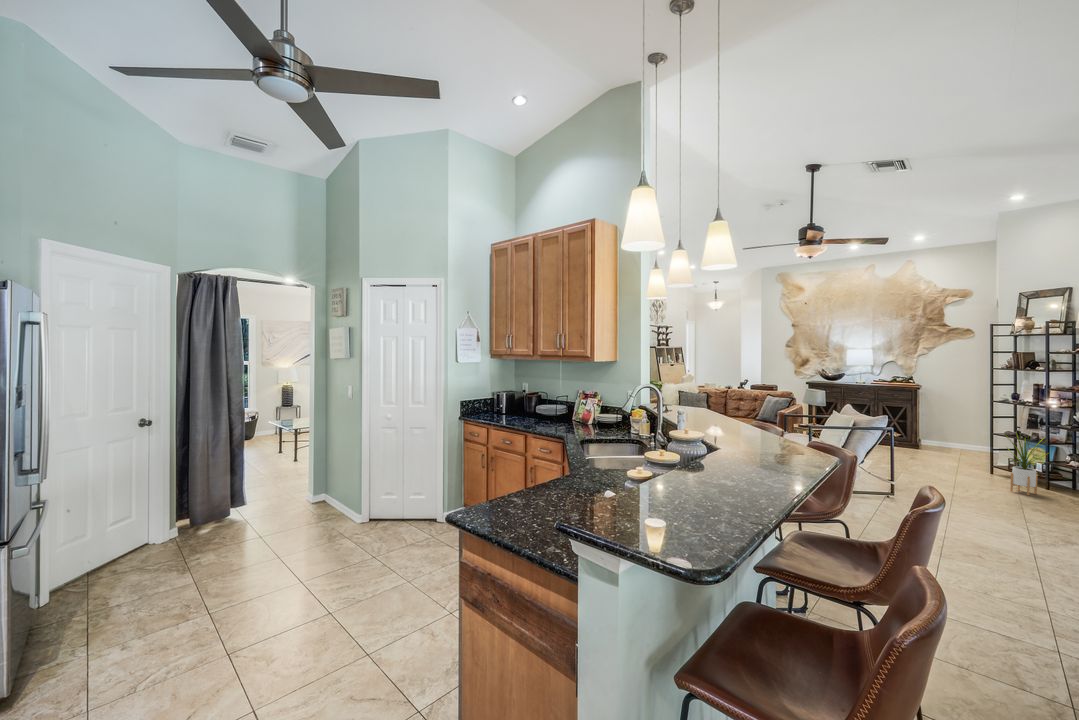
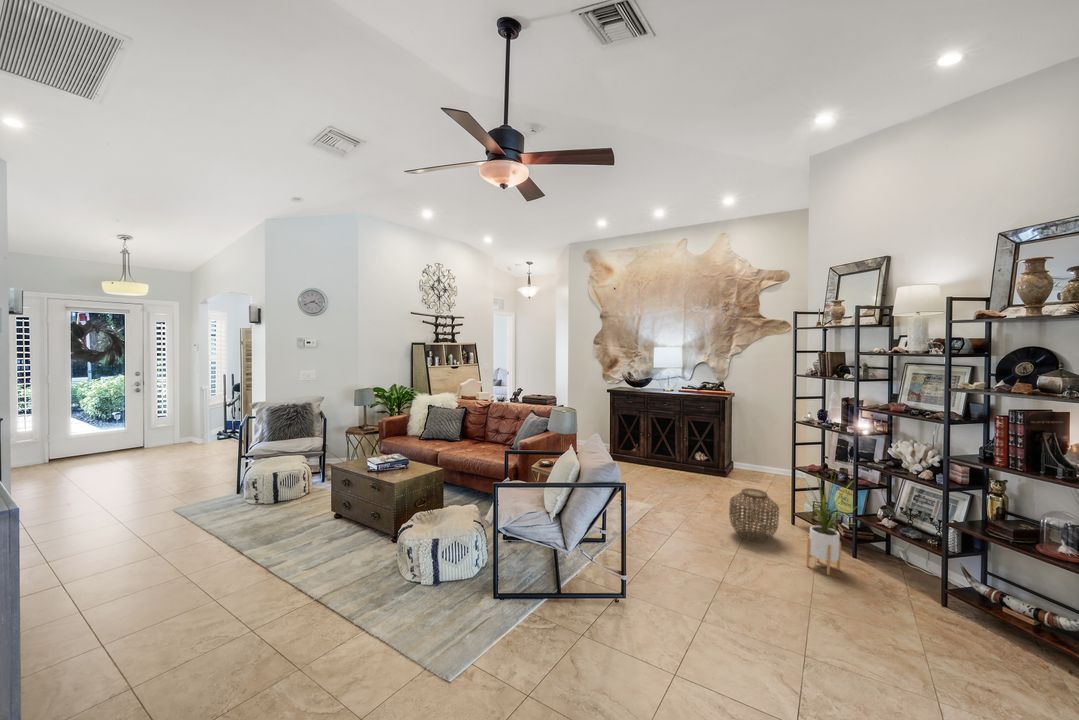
woven basket: none [943,446,984,481] -> present [729,488,779,542]

